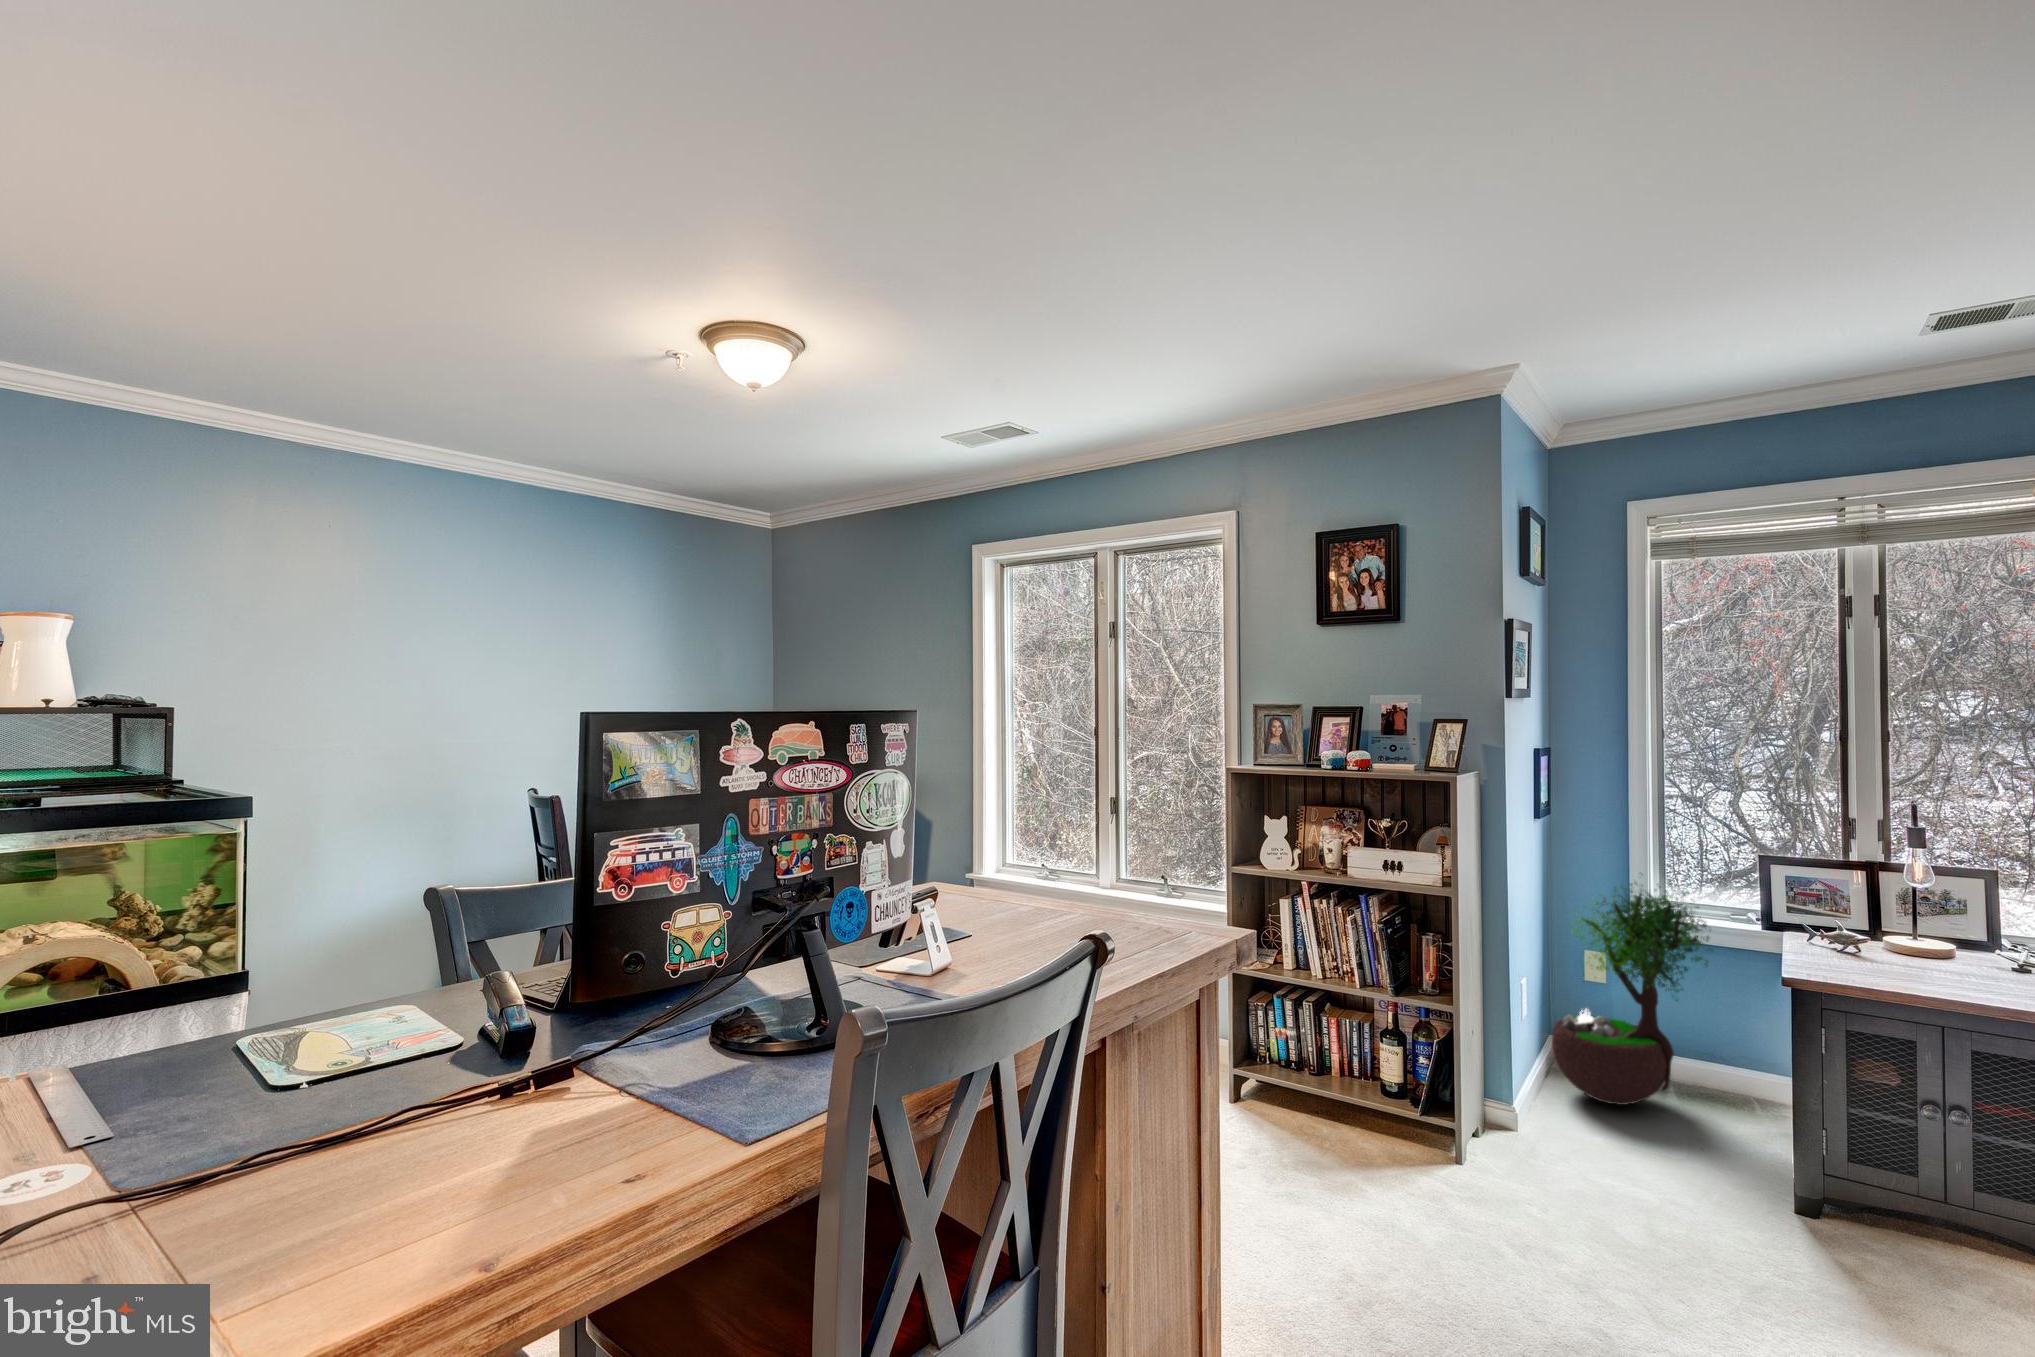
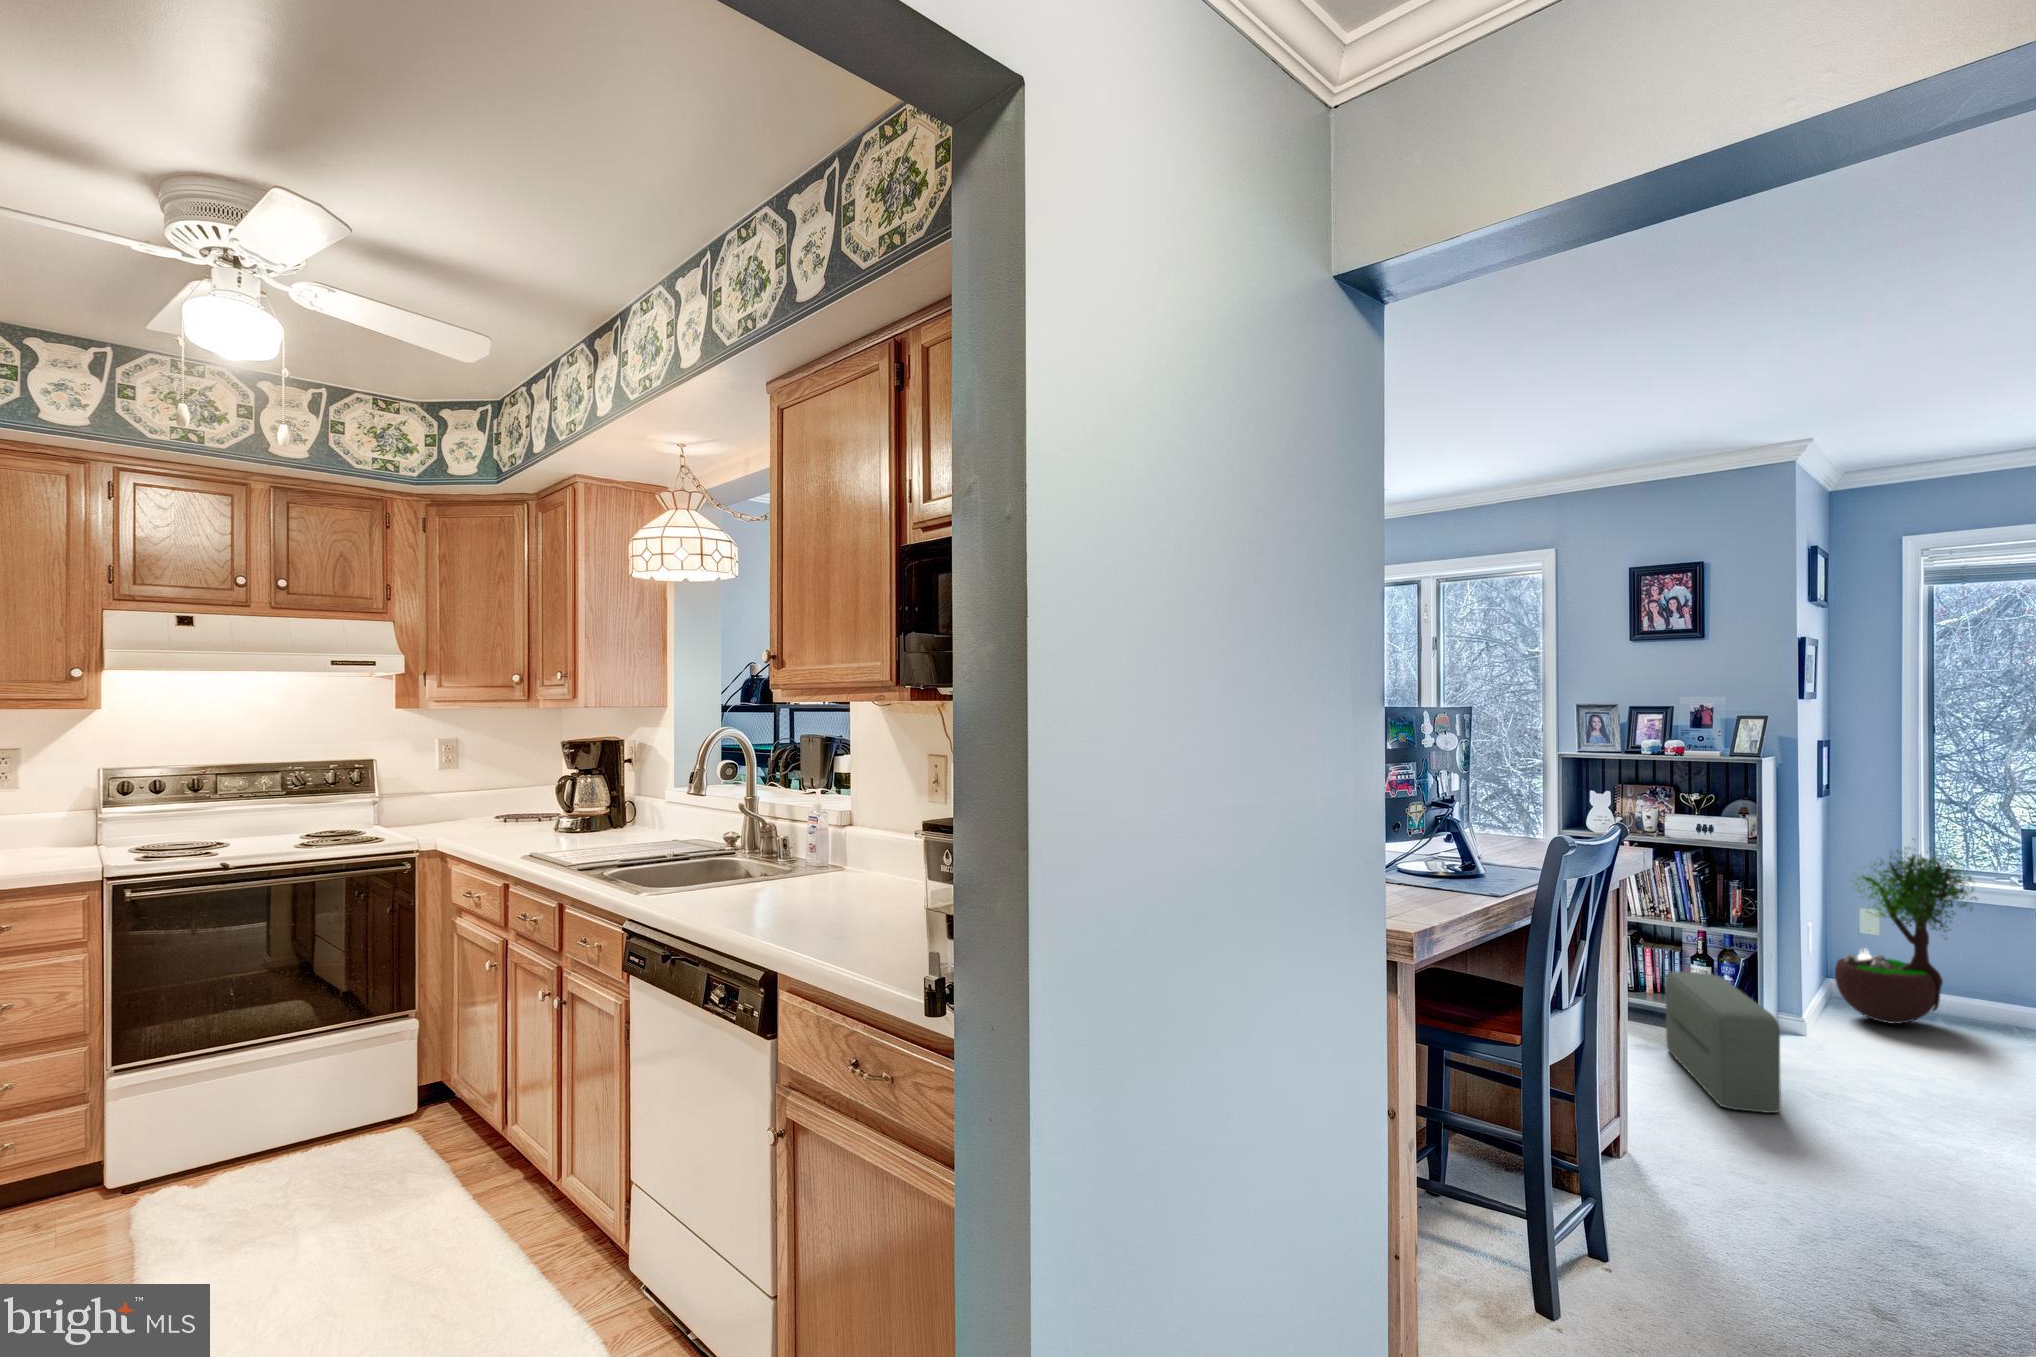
pouf: none [1337,1063,1463,1300] -> present [1665,972,1781,1113]

